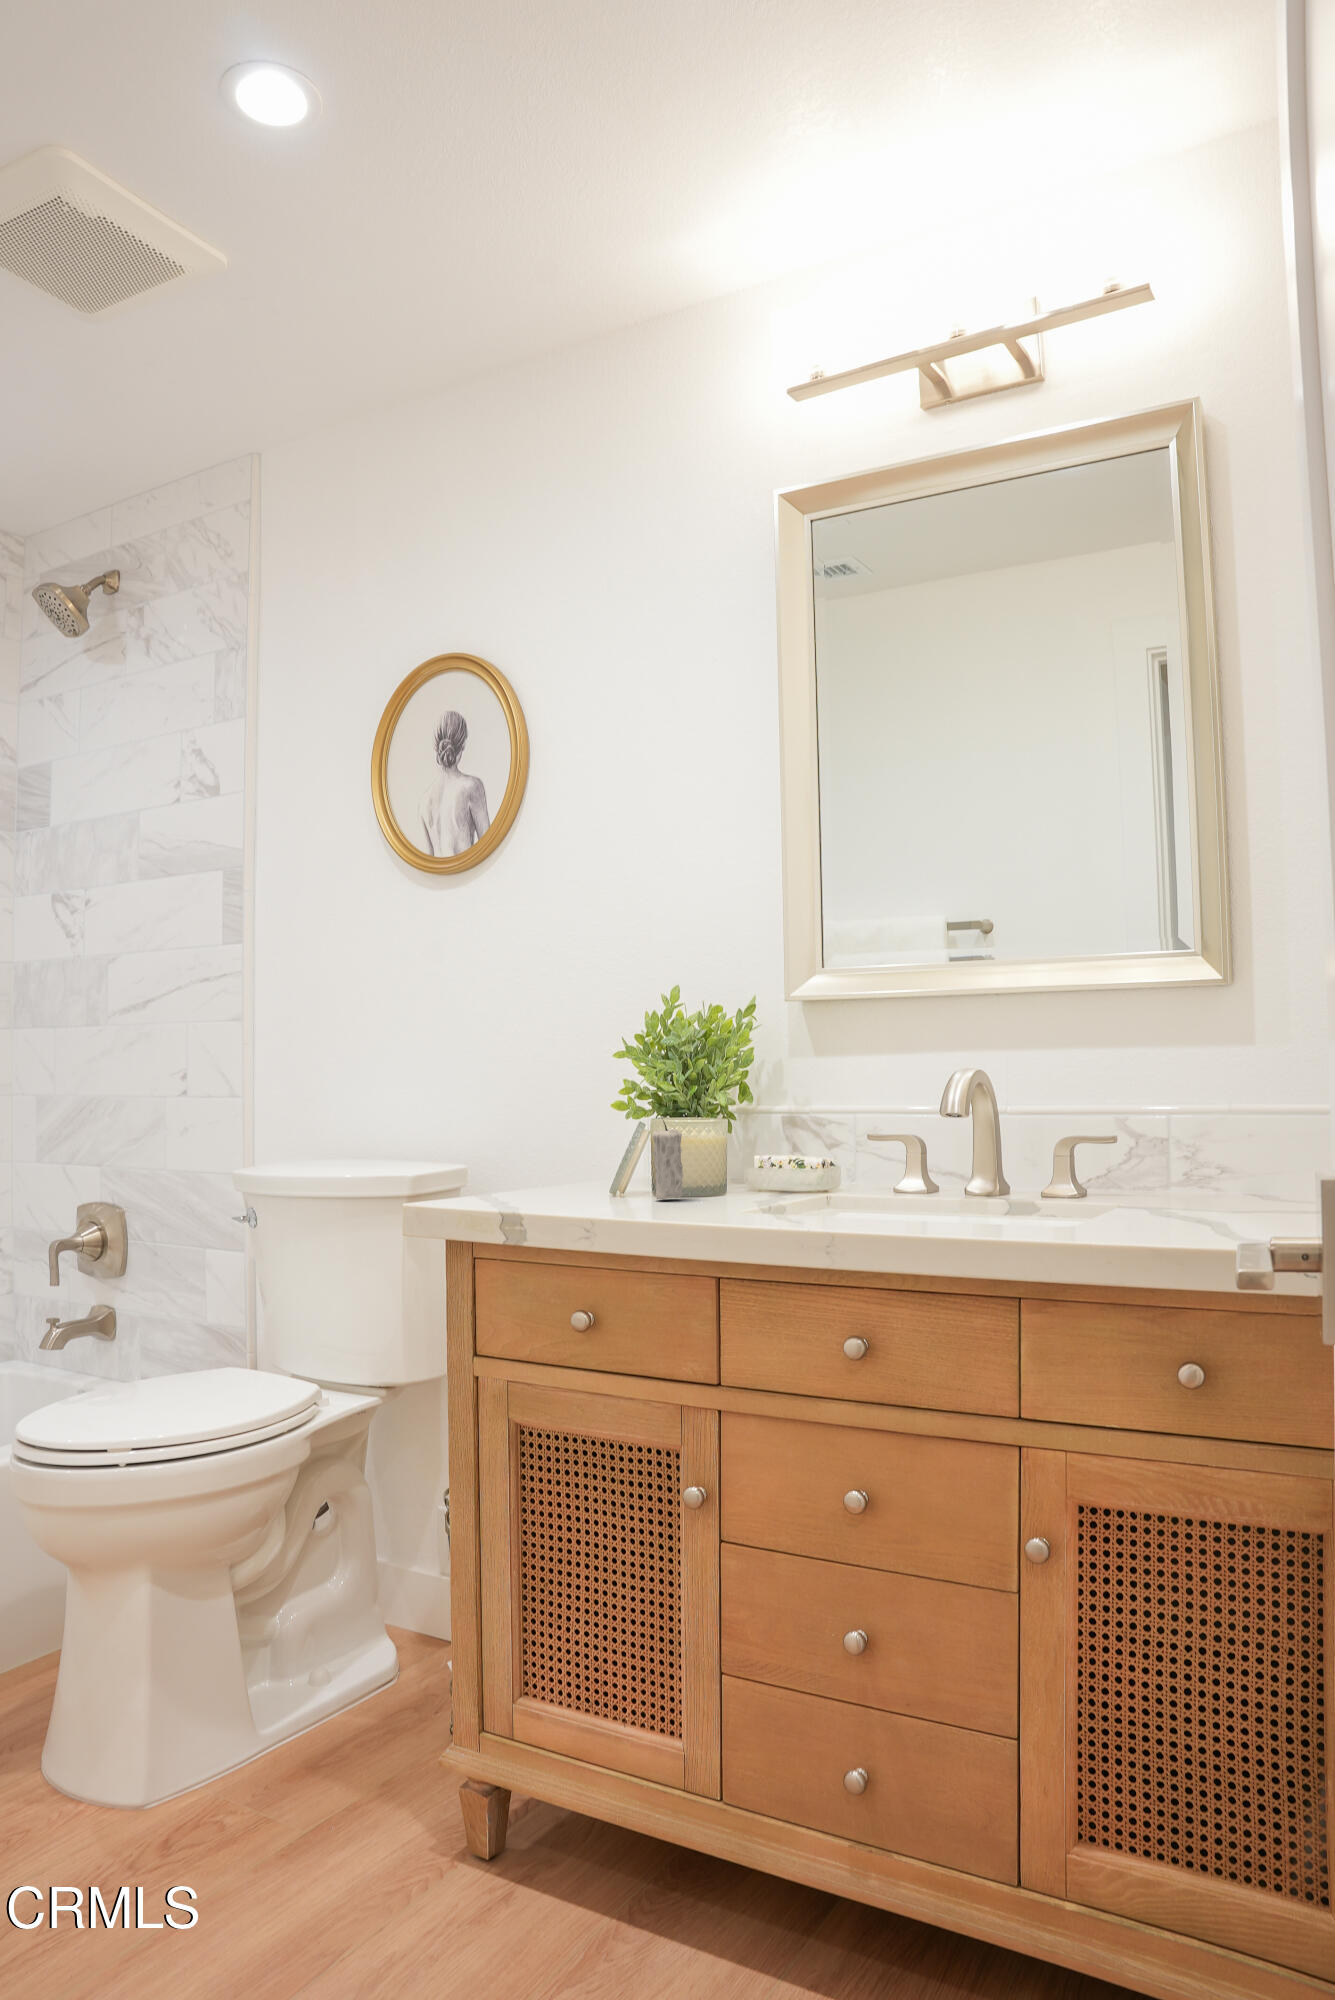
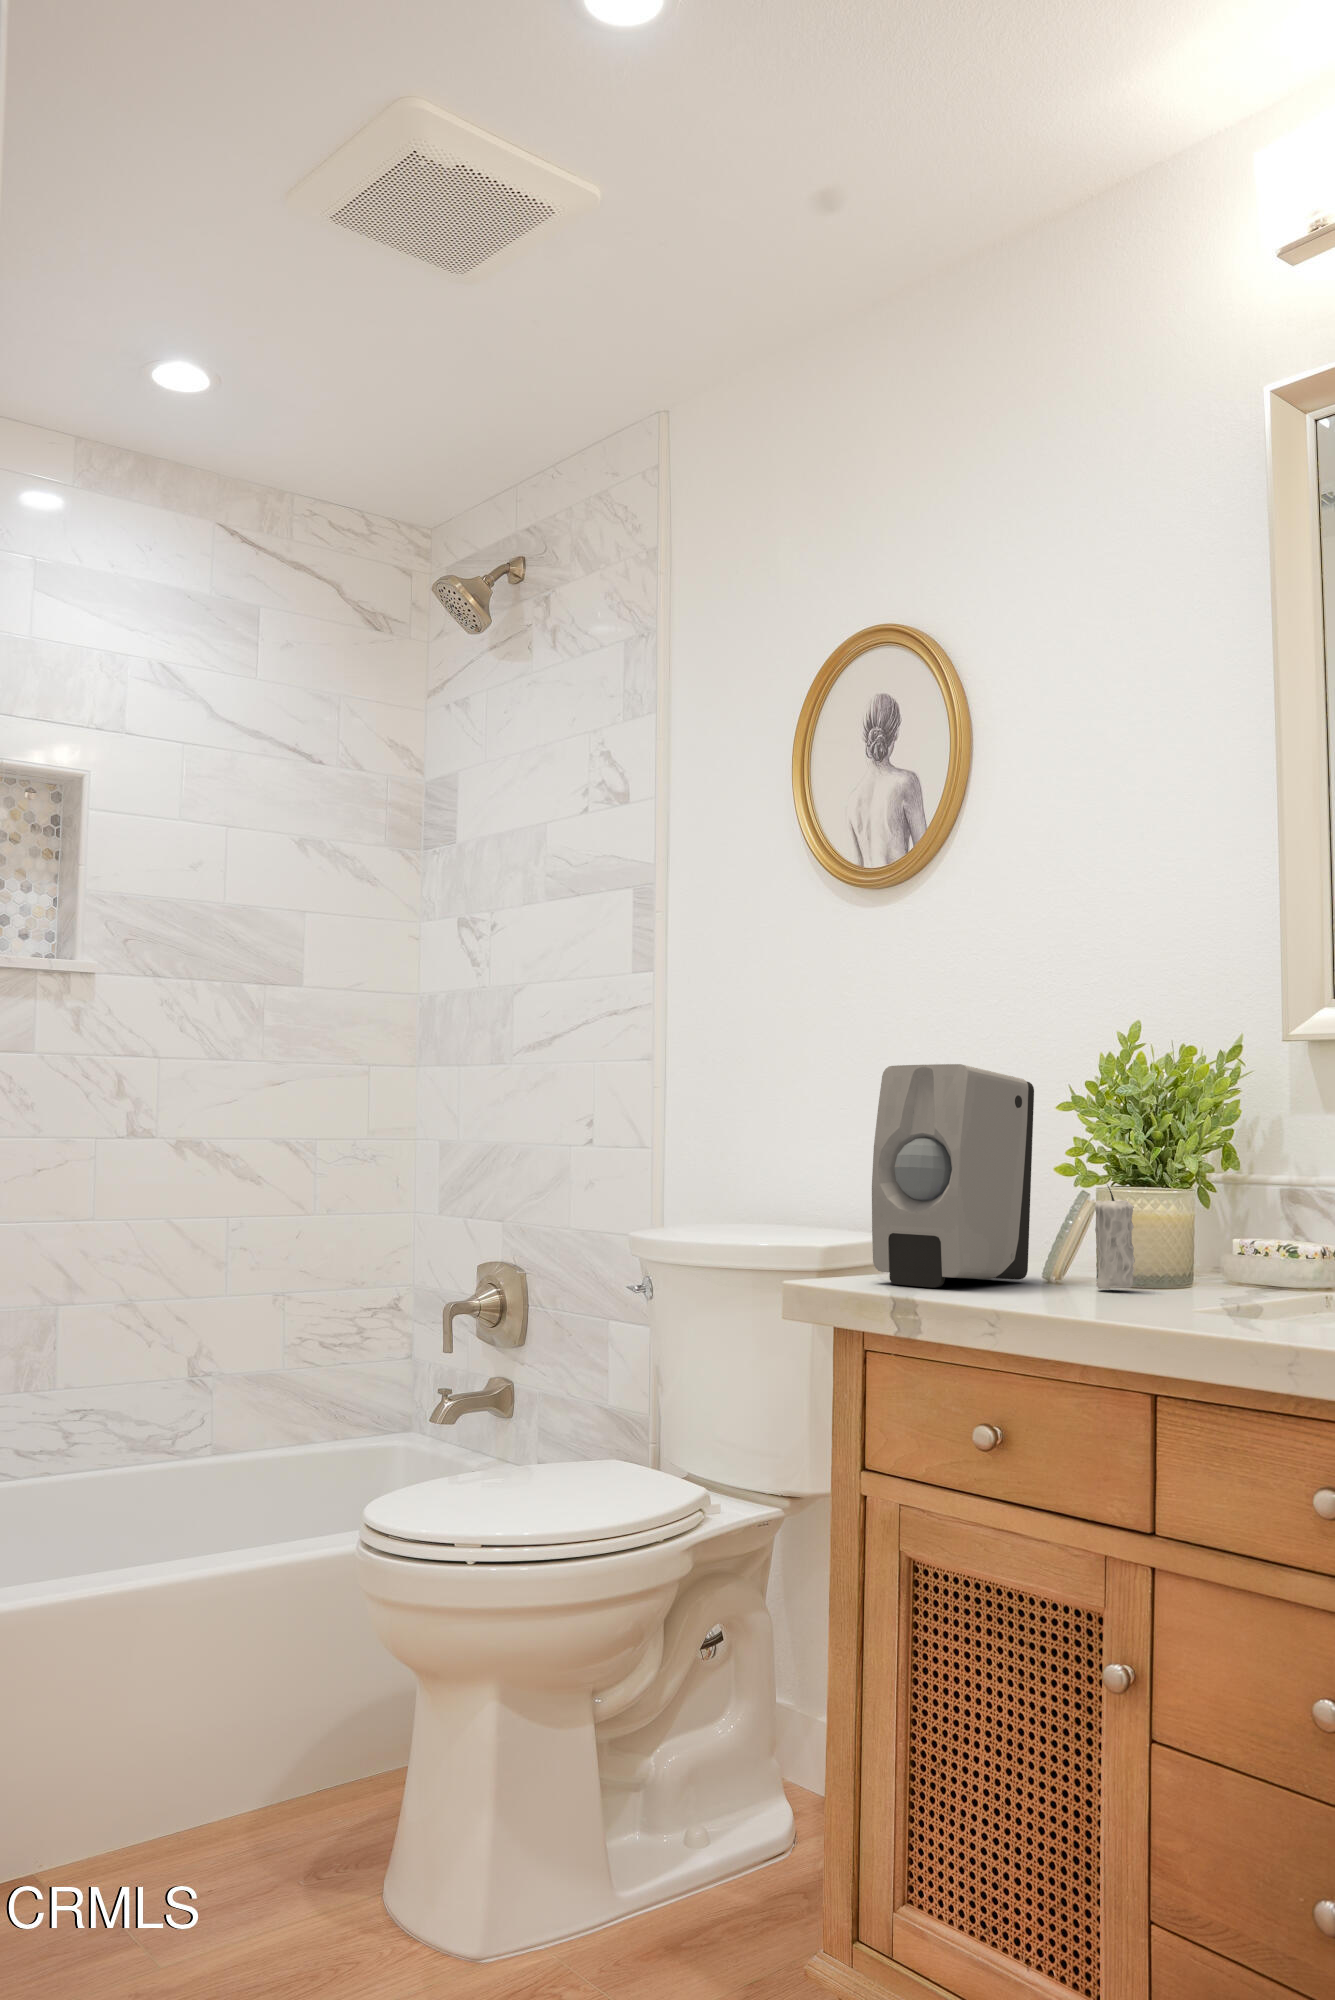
soap dispenser: none [477,1027,601,1208] -> present [872,1064,1034,1288]

